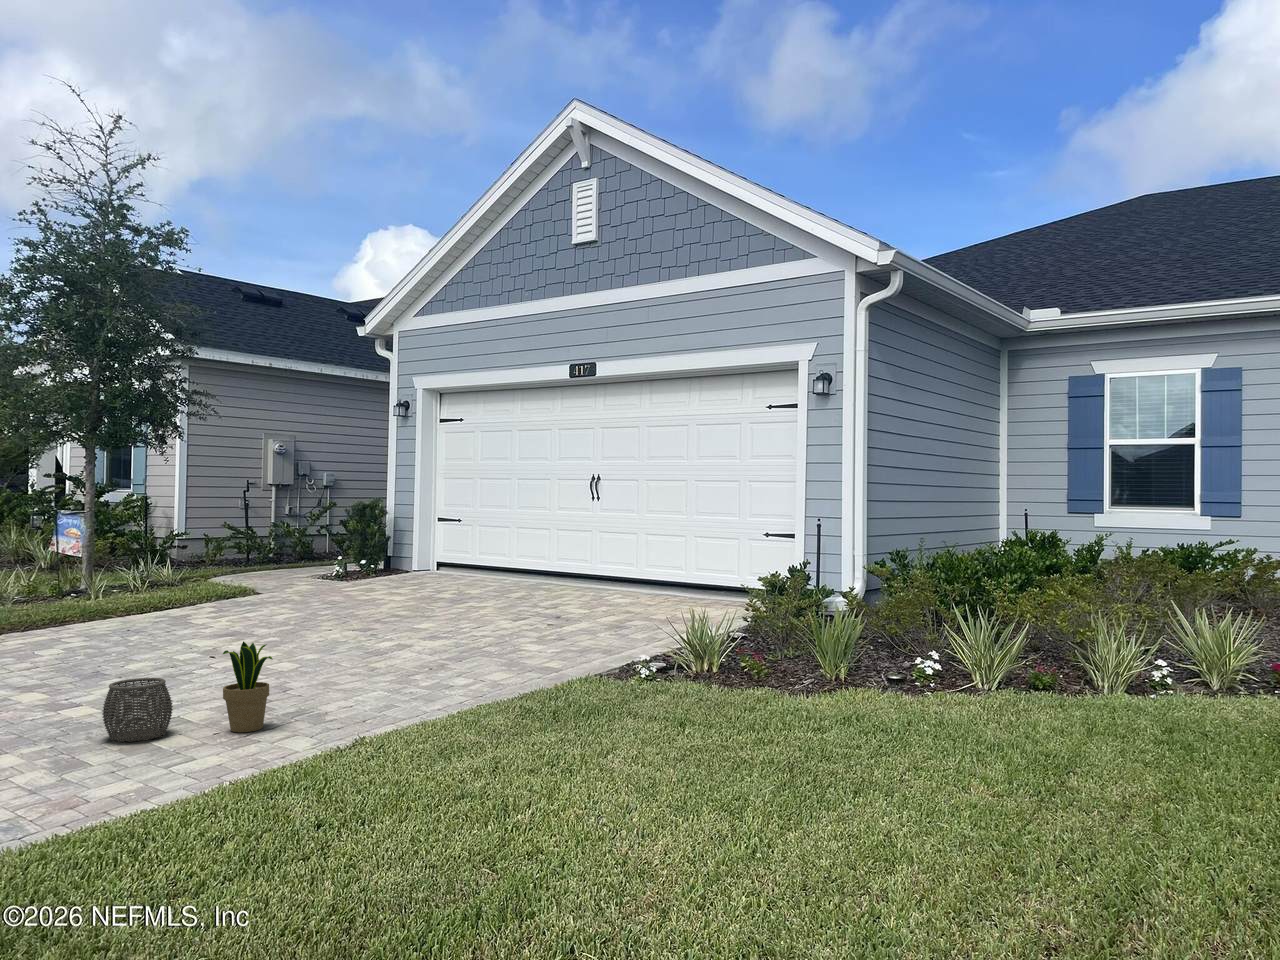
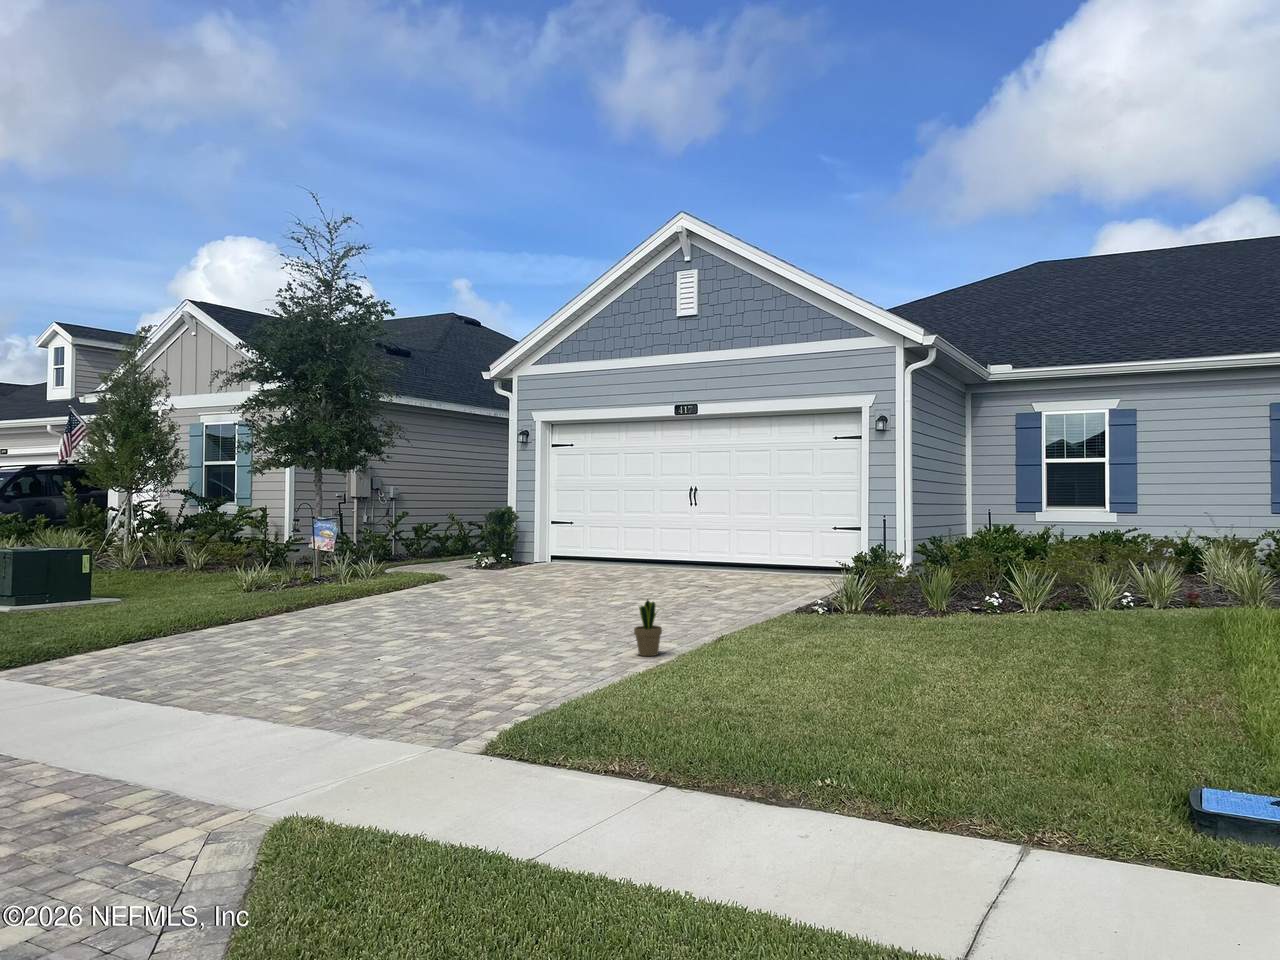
woven basket: present [102,678,173,742] -> none [567,624,608,664]

